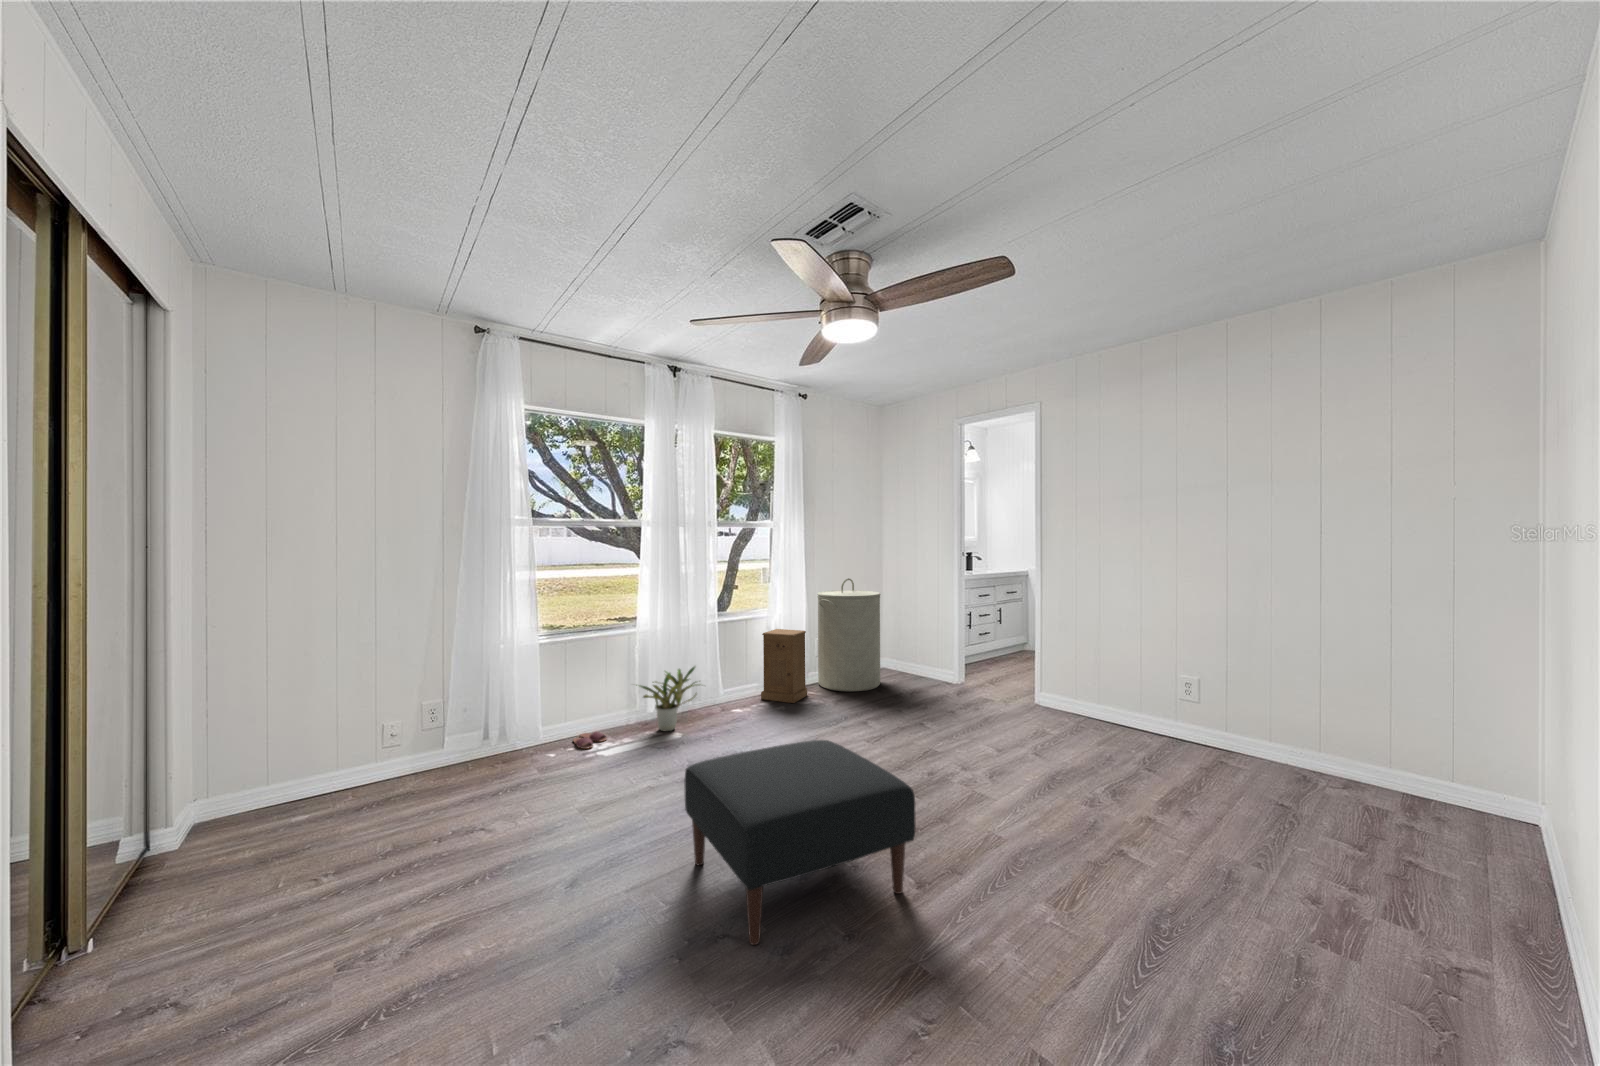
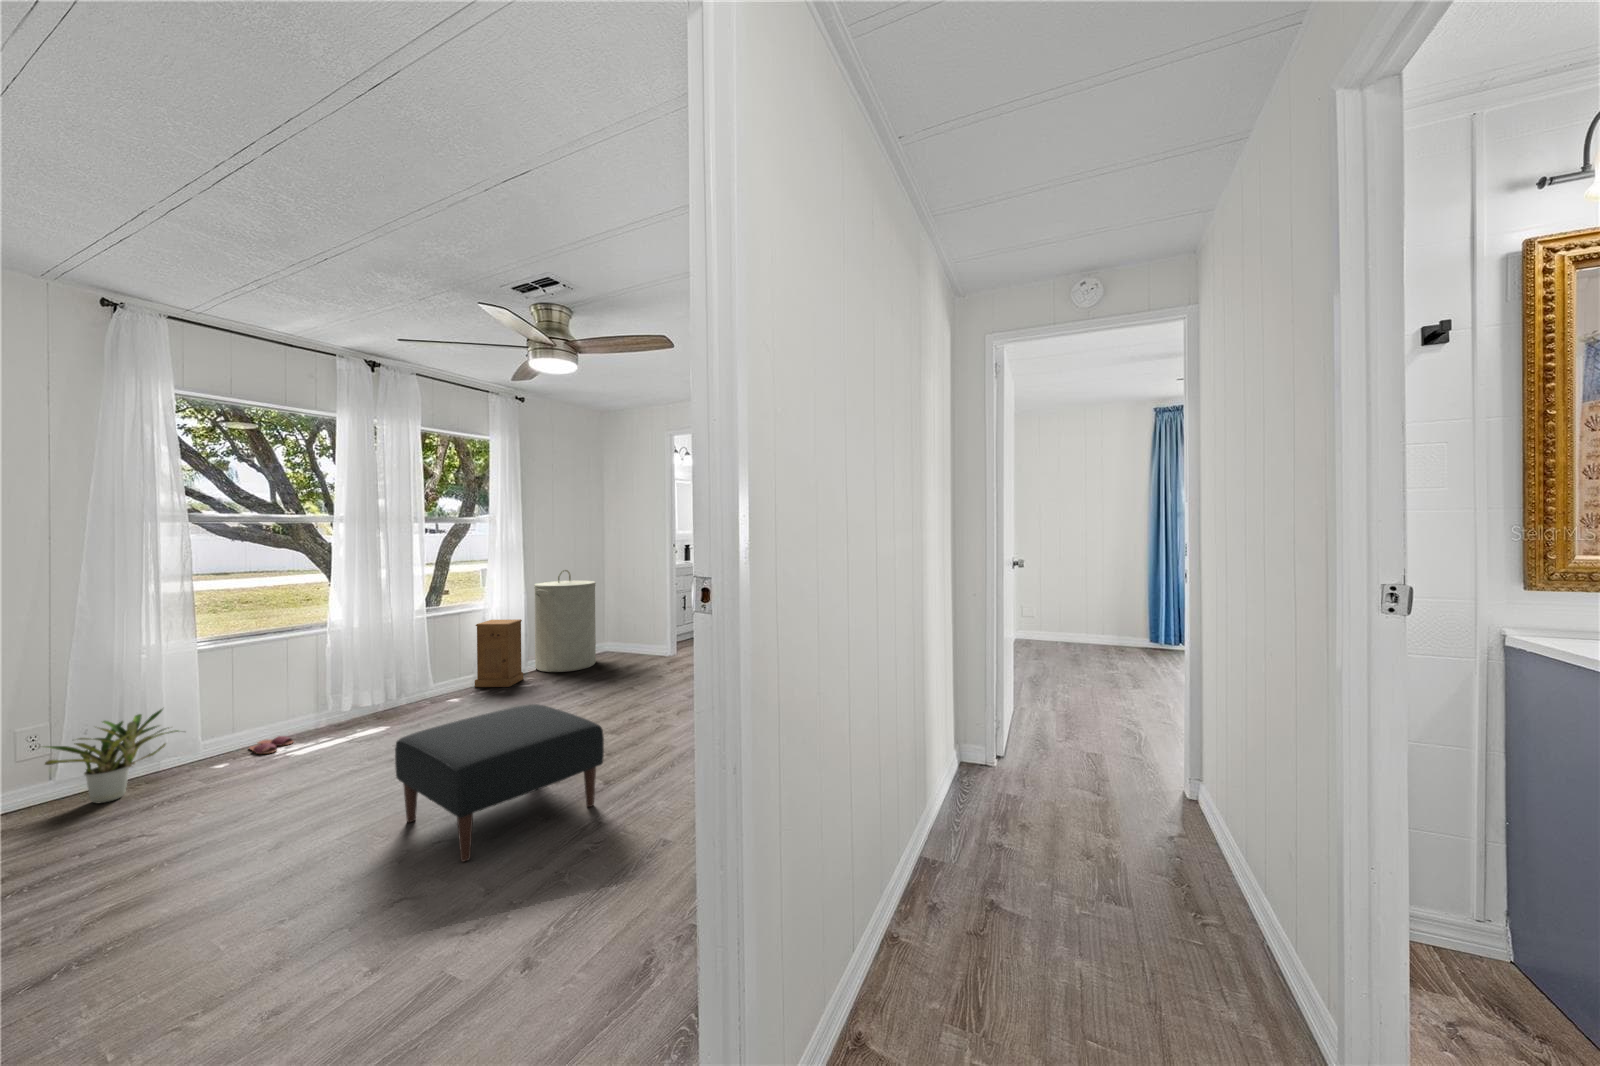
potted plant: present [636,667,695,731] -> present [35,709,179,803]

